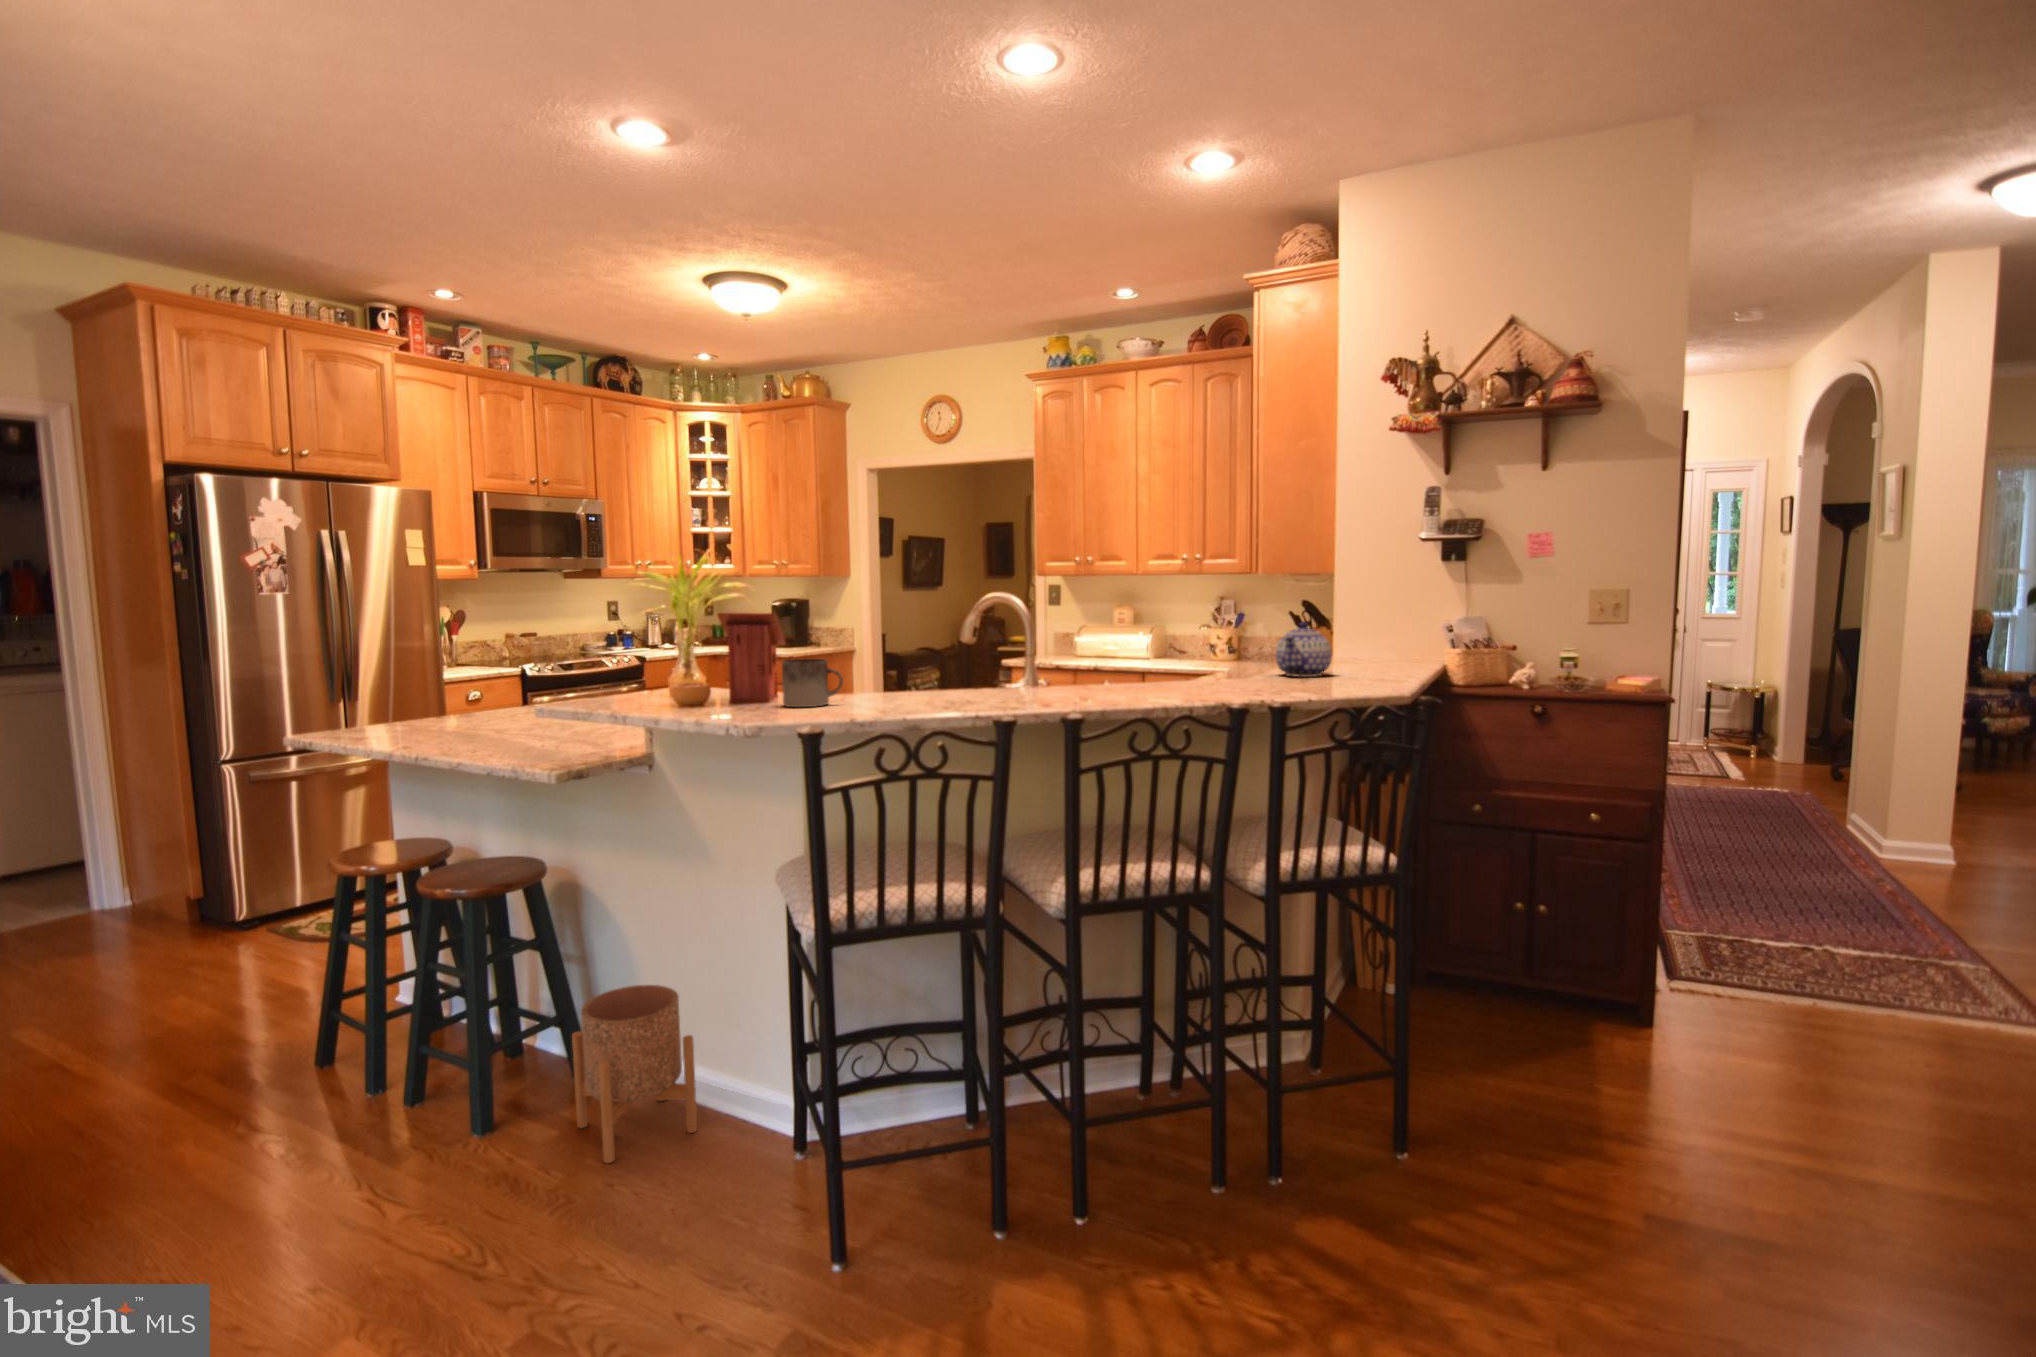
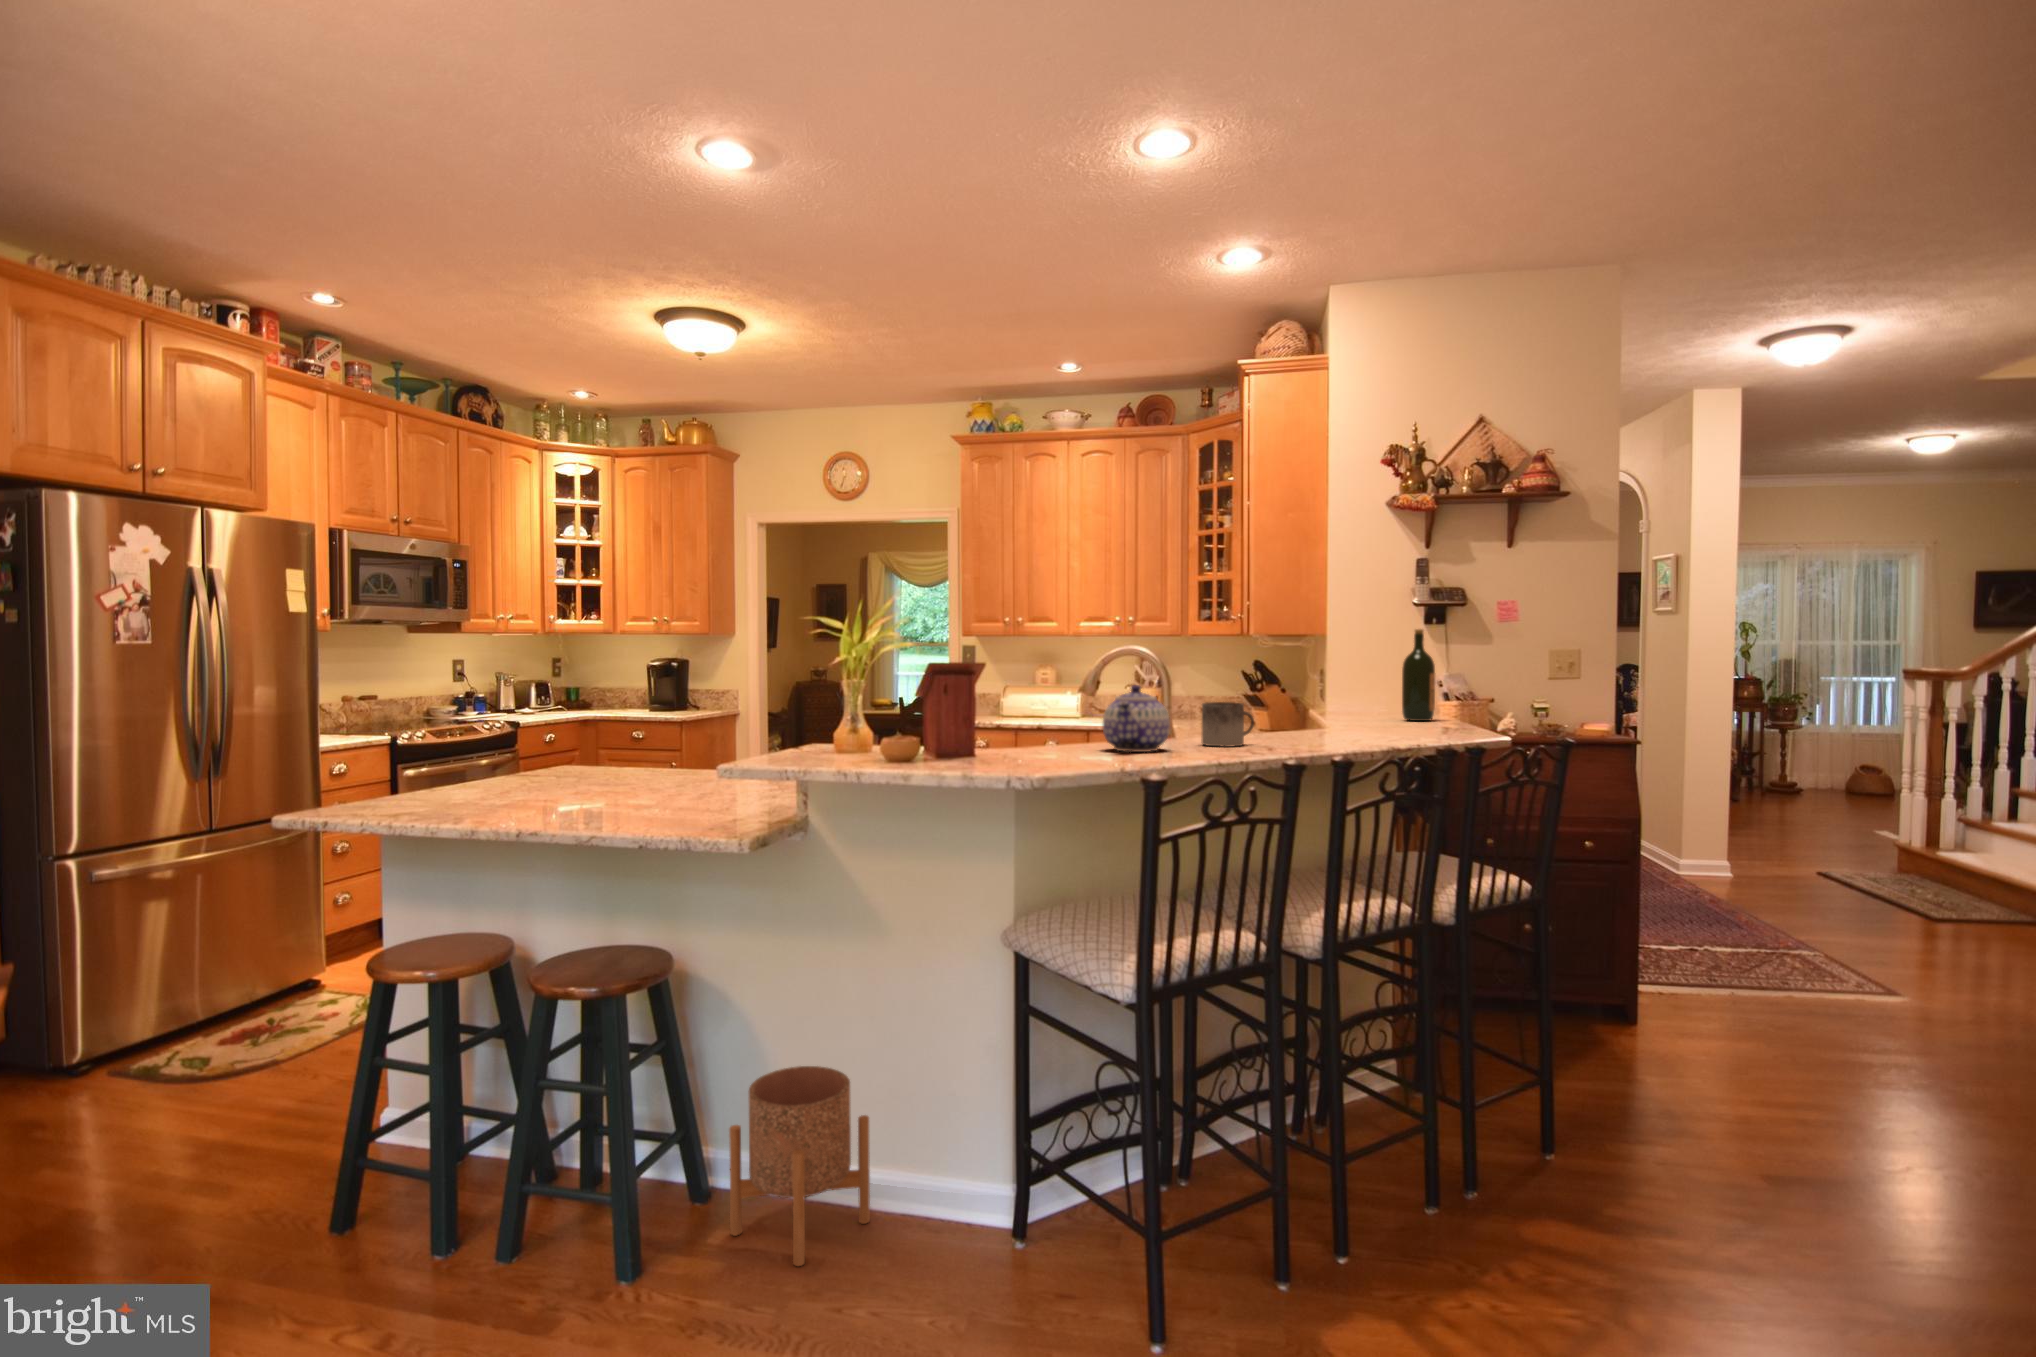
wine bottle: none [1372,568,1409,670] -> present [1402,629,1435,721]
teapot: present [1276,622,1332,677] -> present [1103,685,1170,752]
mug: present [782,659,843,707] -> present [1202,702,1254,747]

